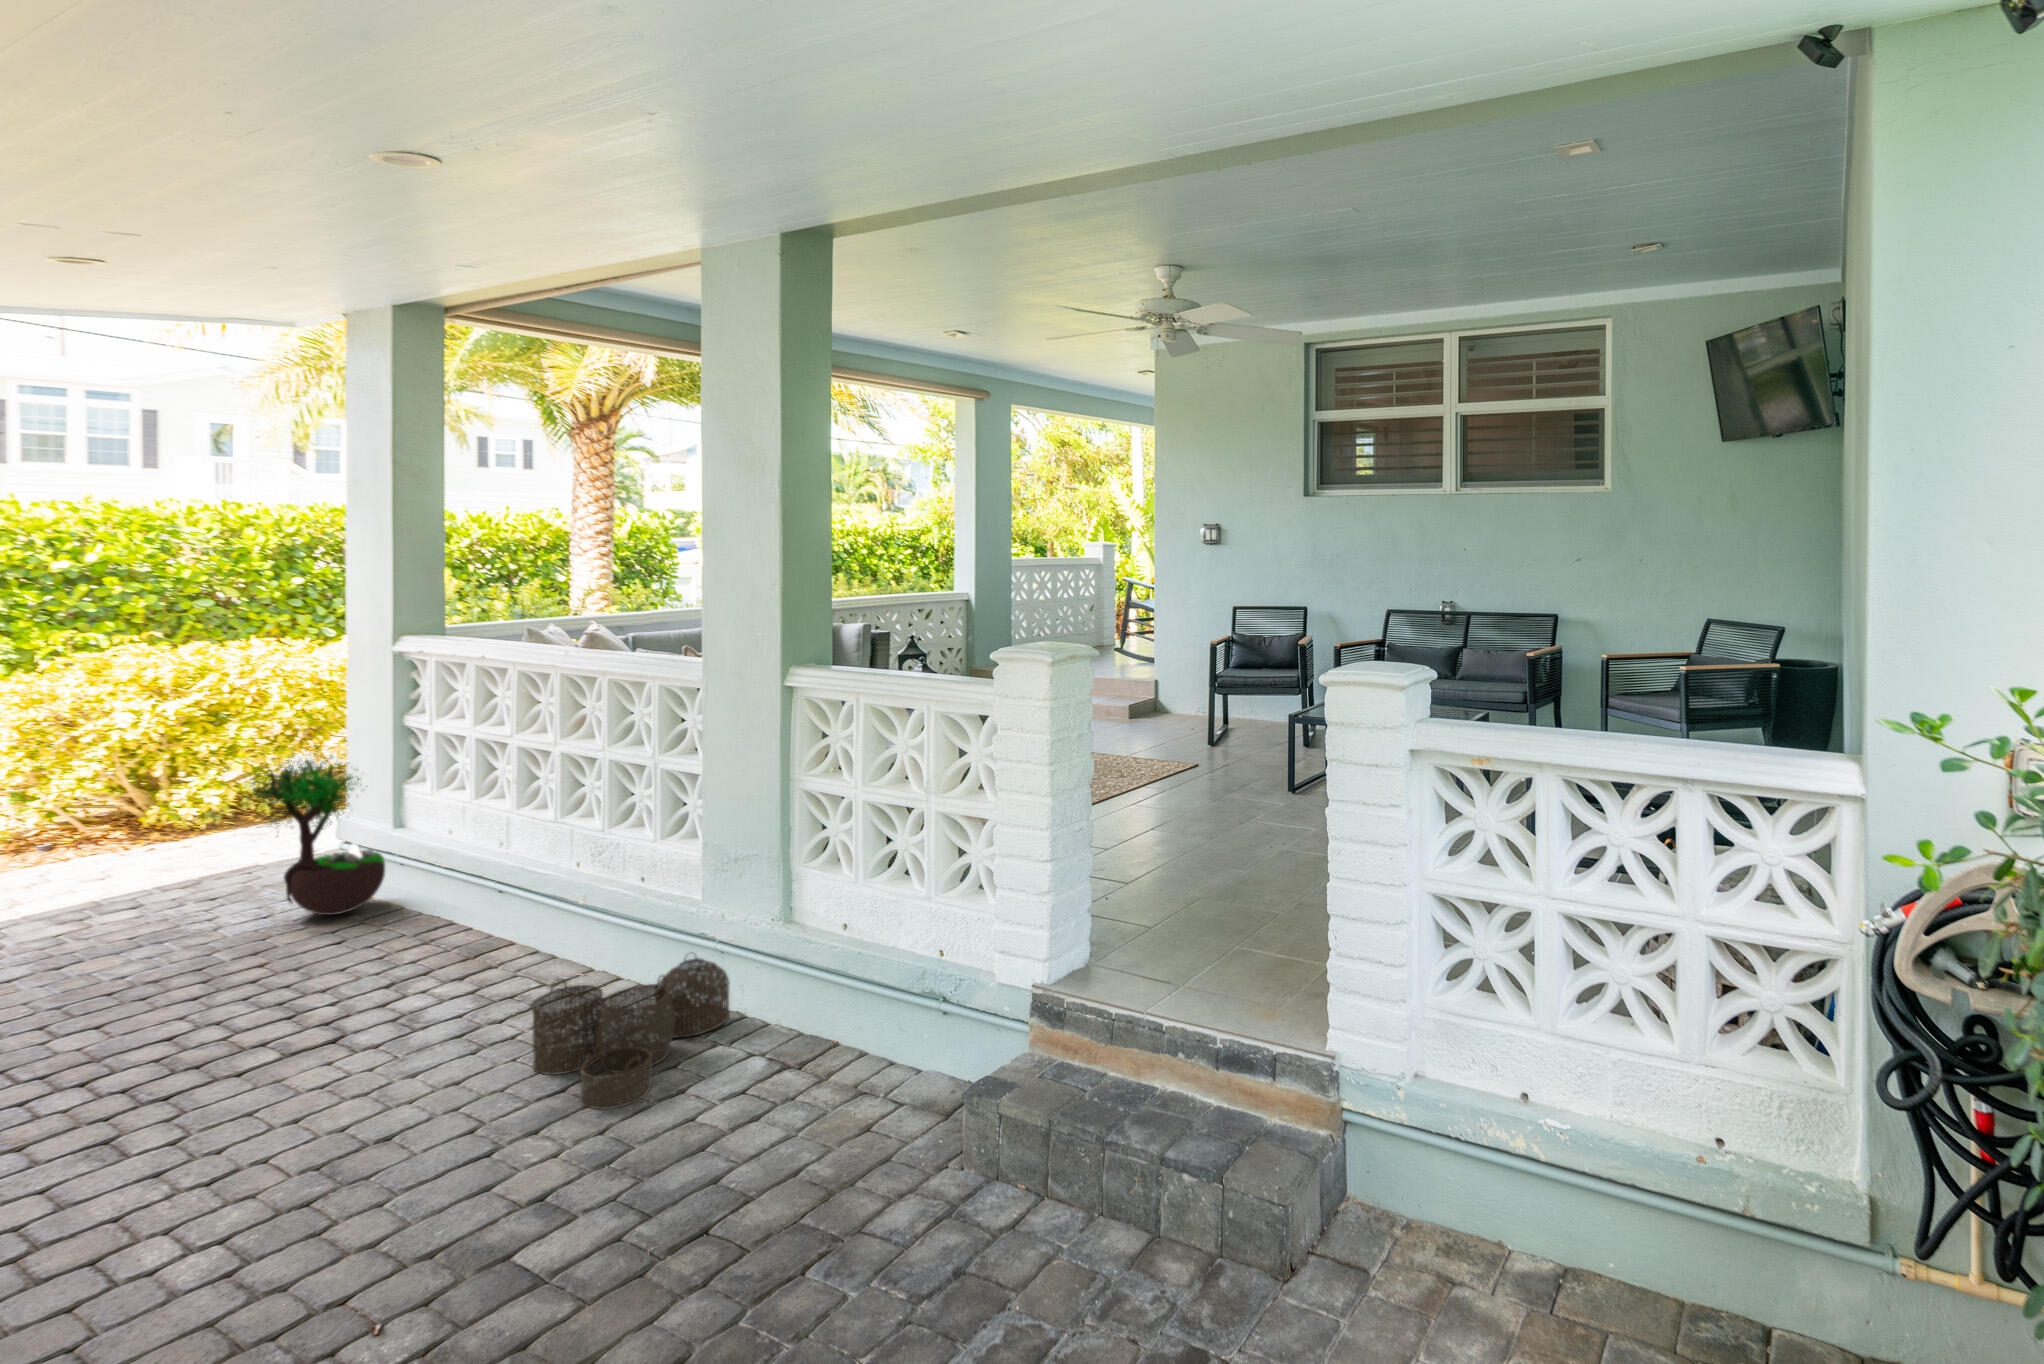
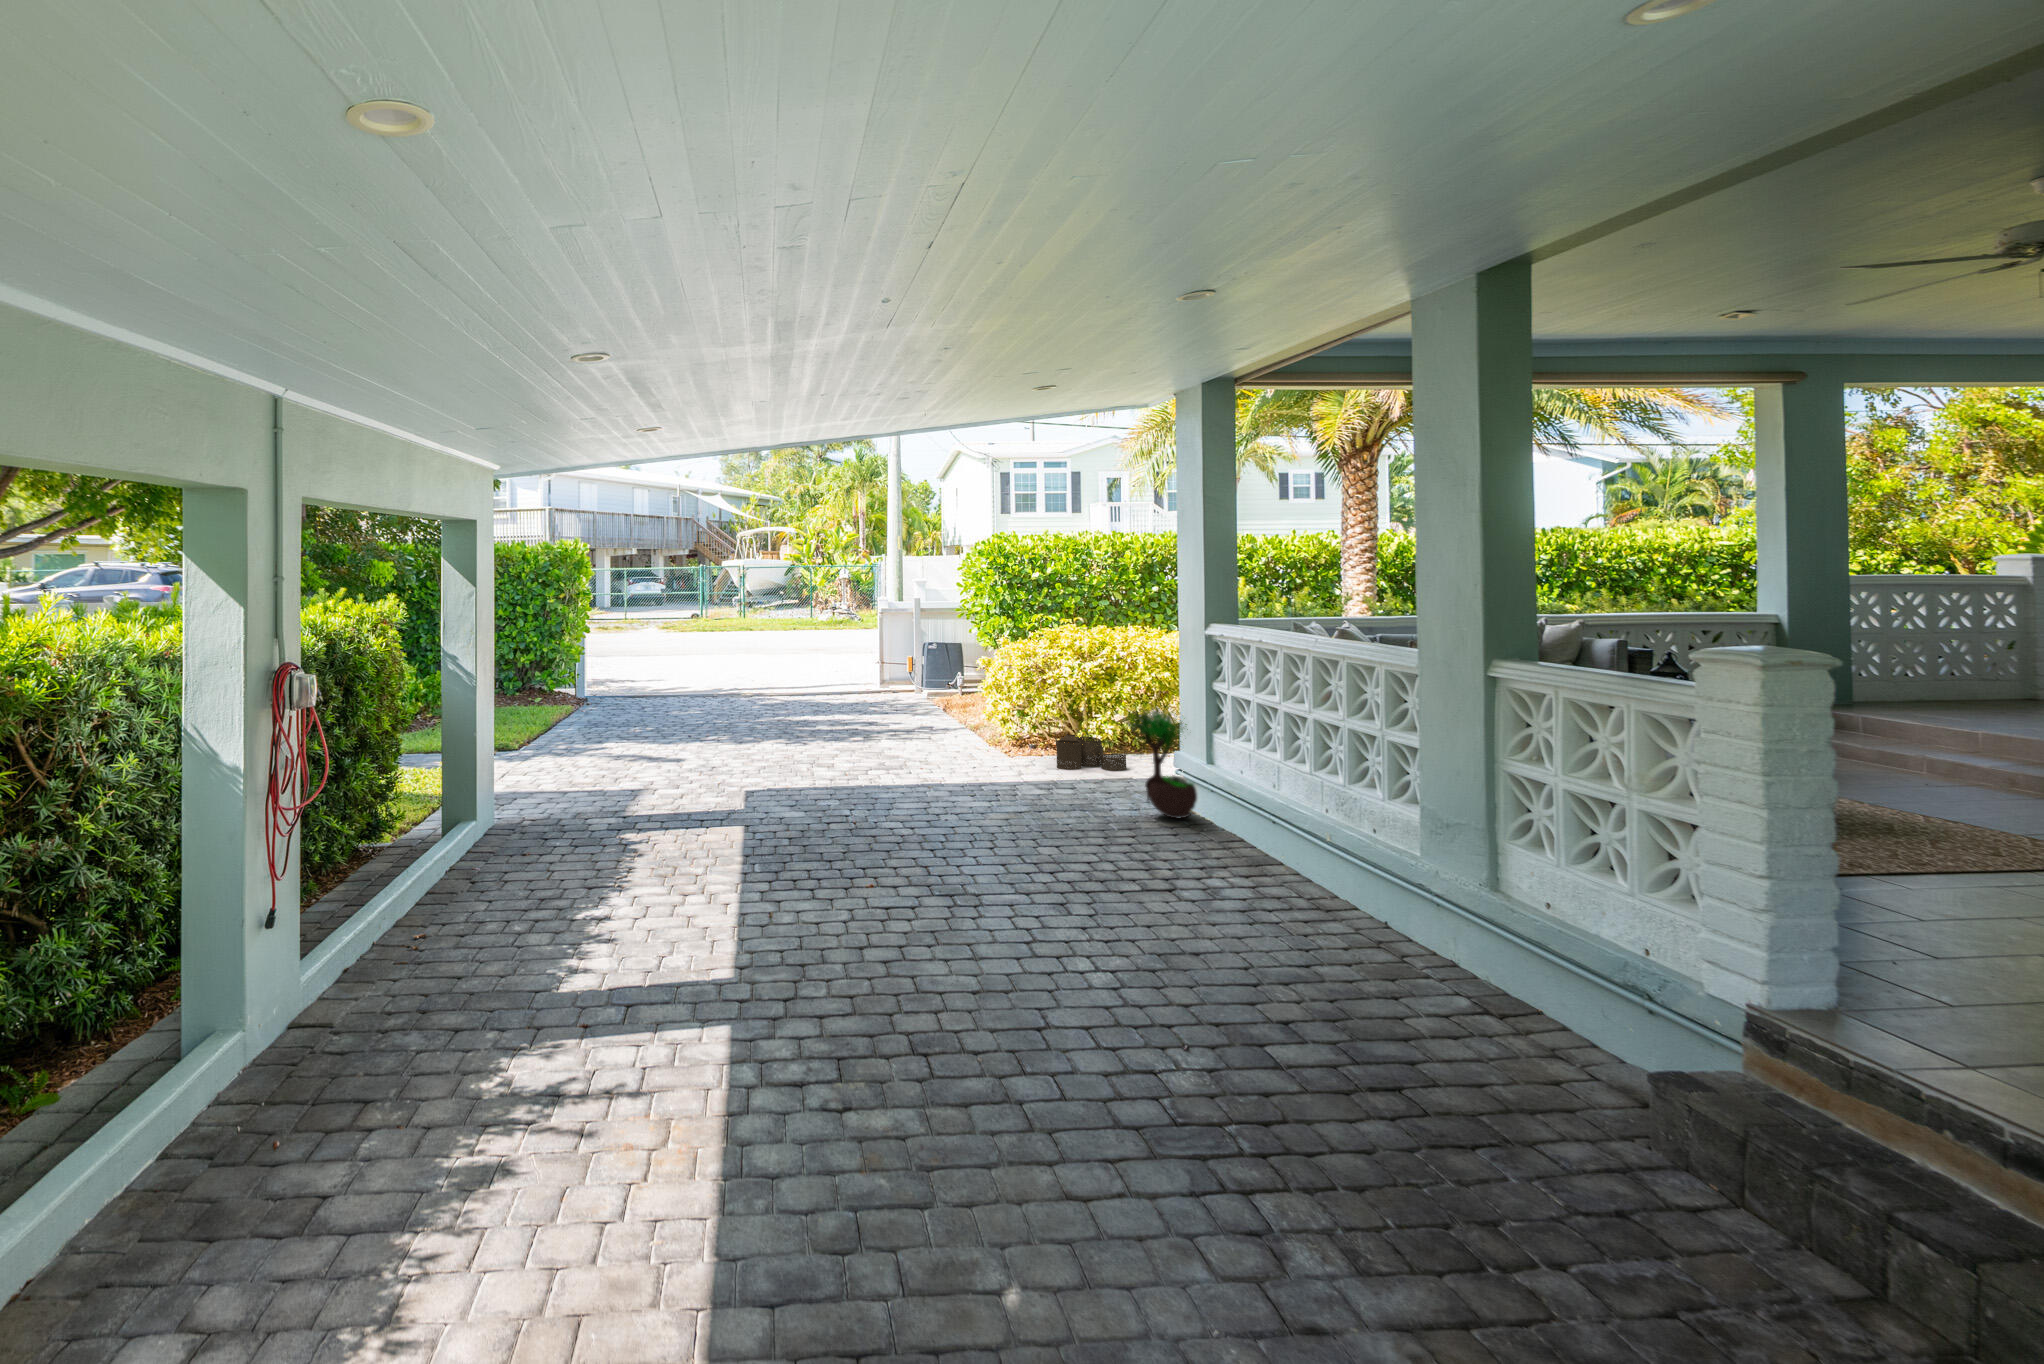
woven basket: present [531,954,730,1110] -> present [1055,733,1127,771]

